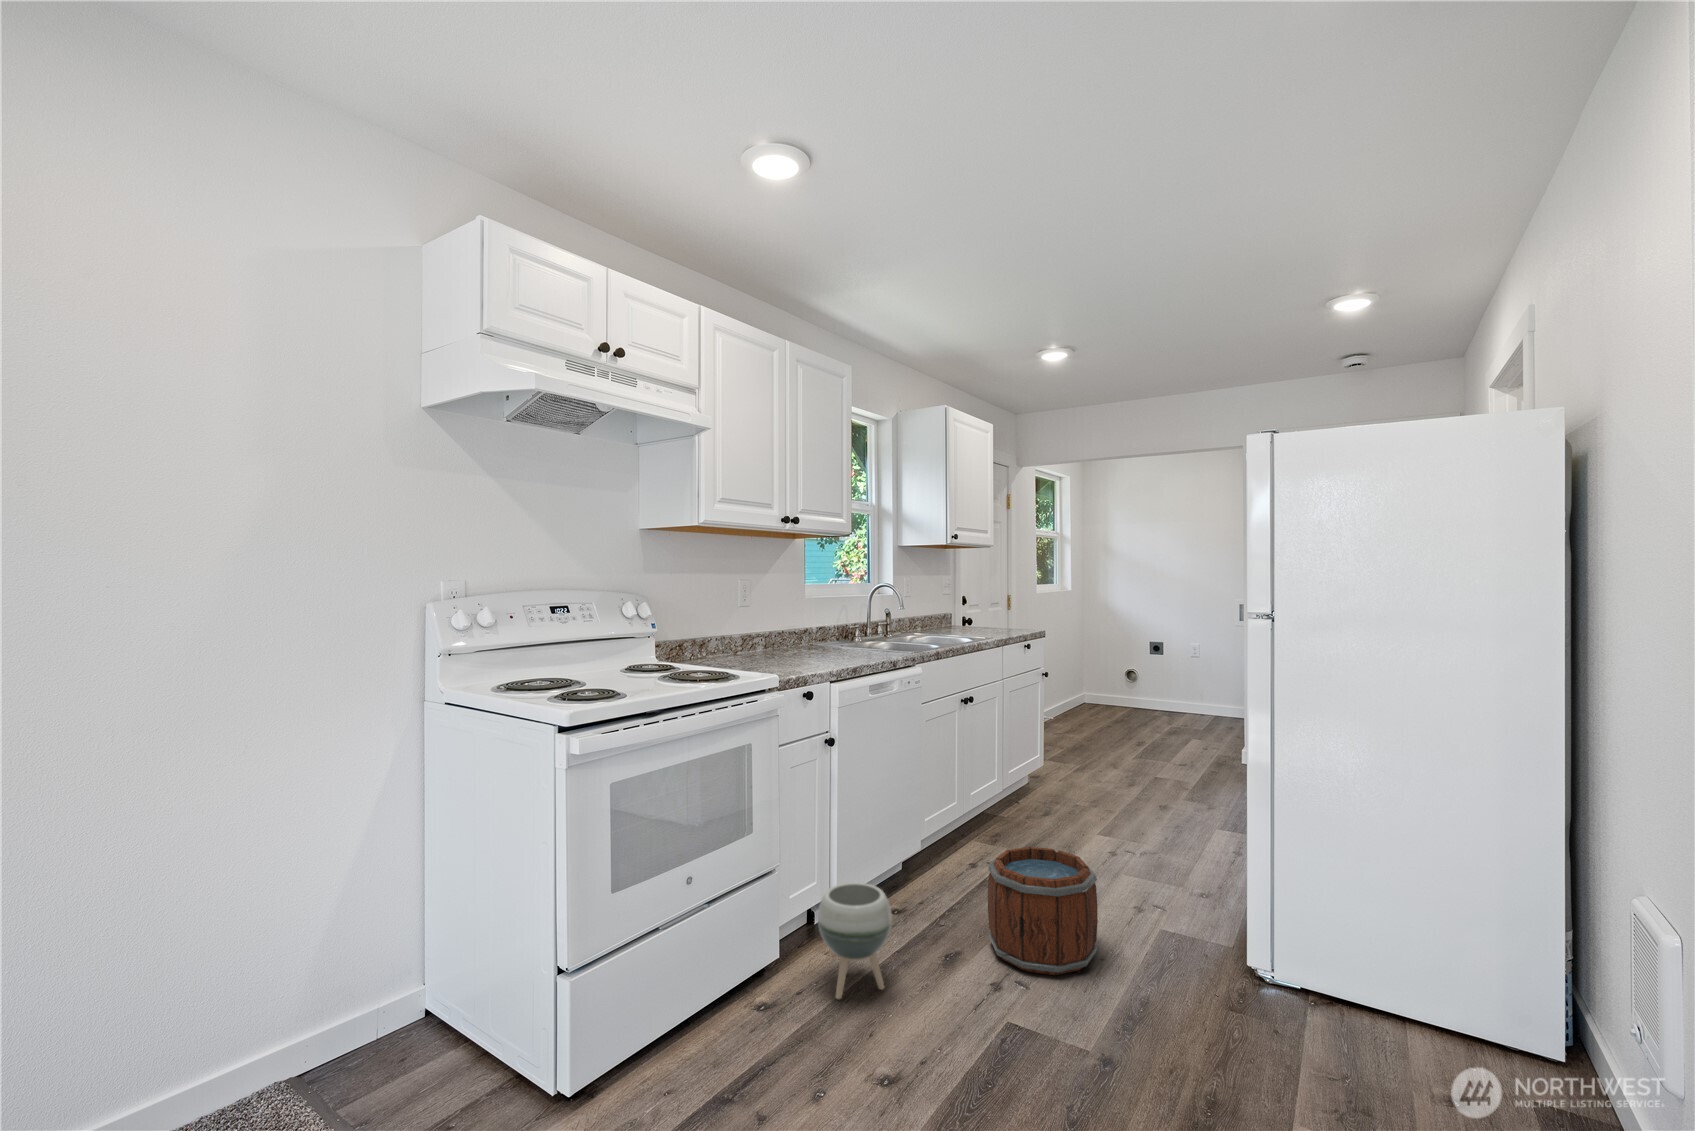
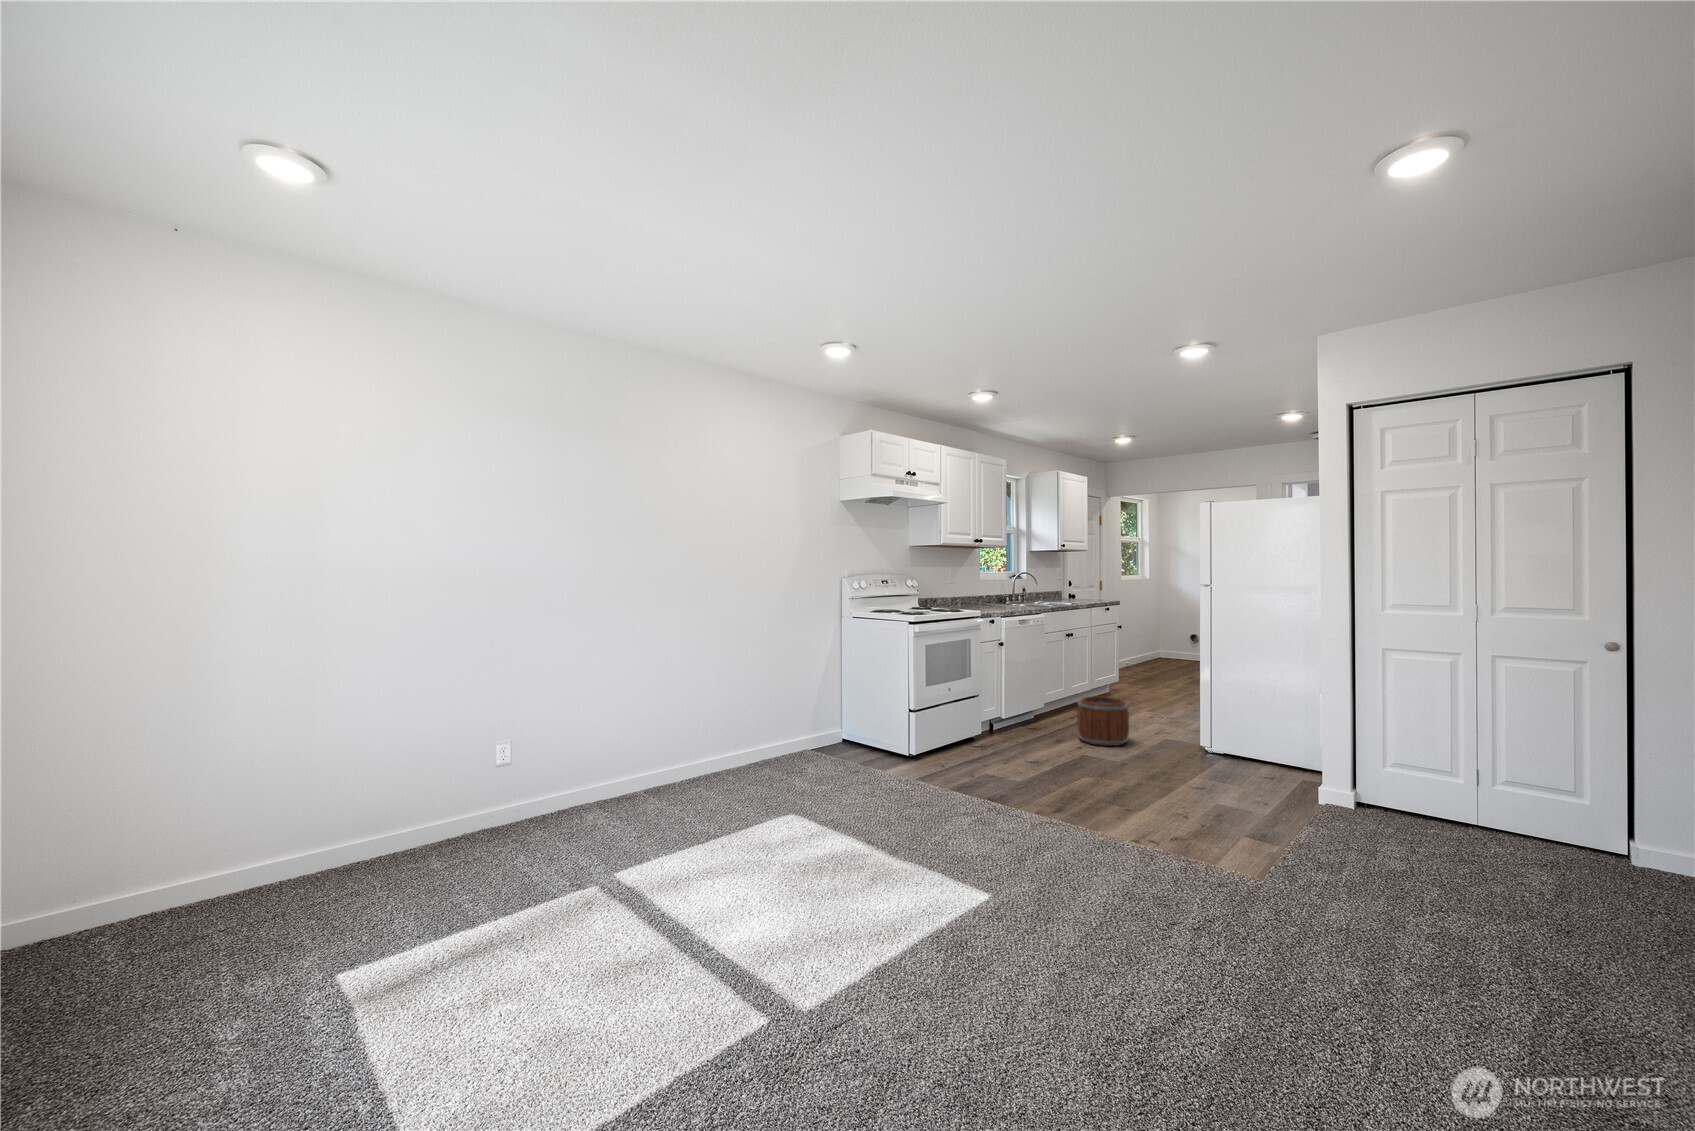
planter: present [818,883,891,999] -> none [1000,703,1033,747]

